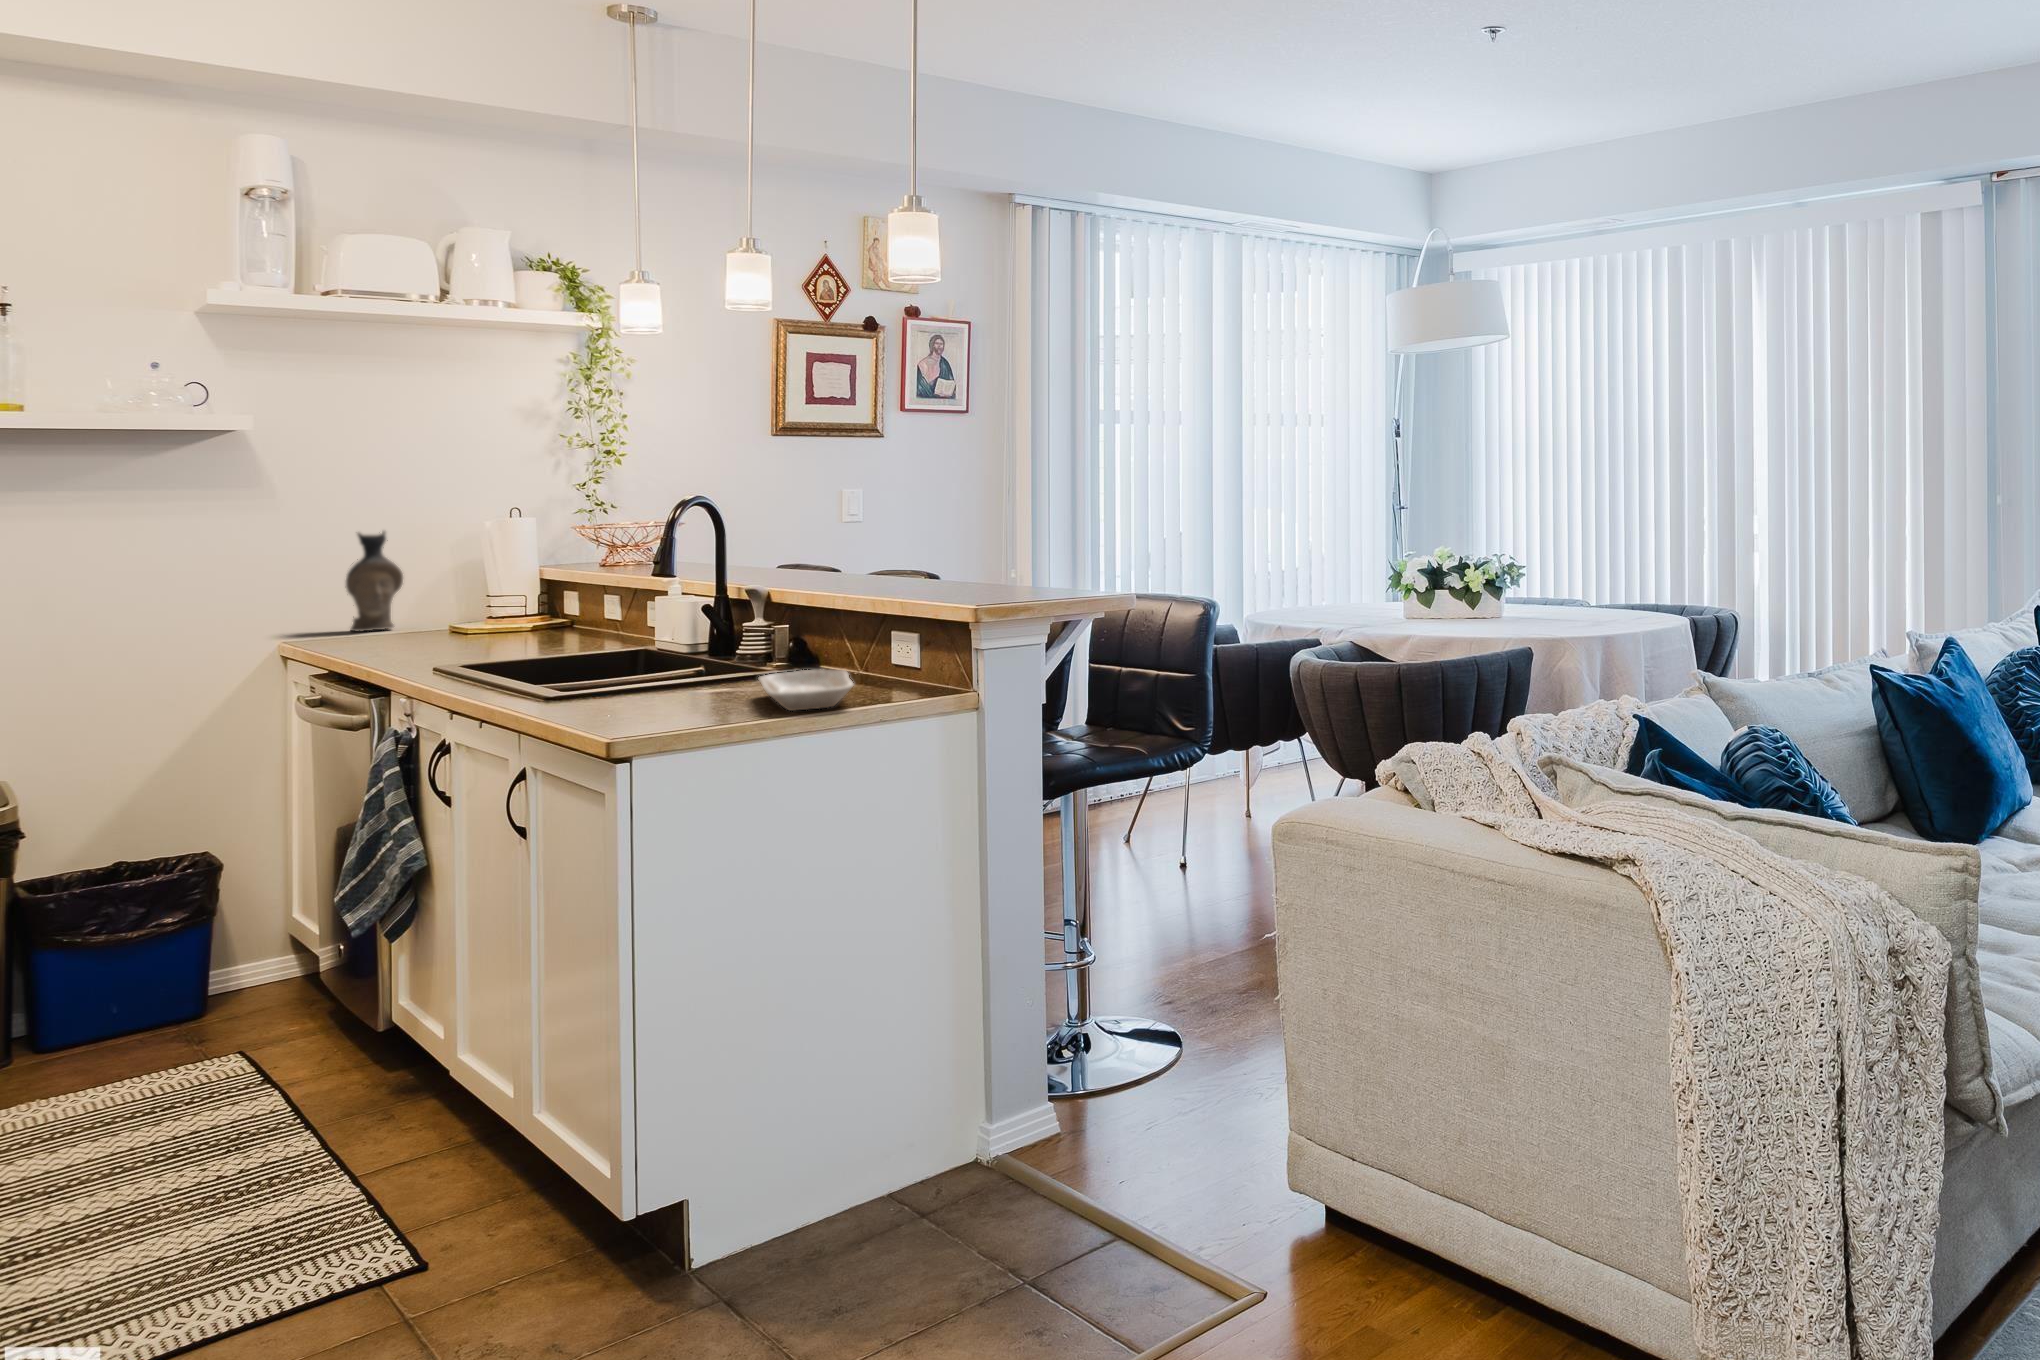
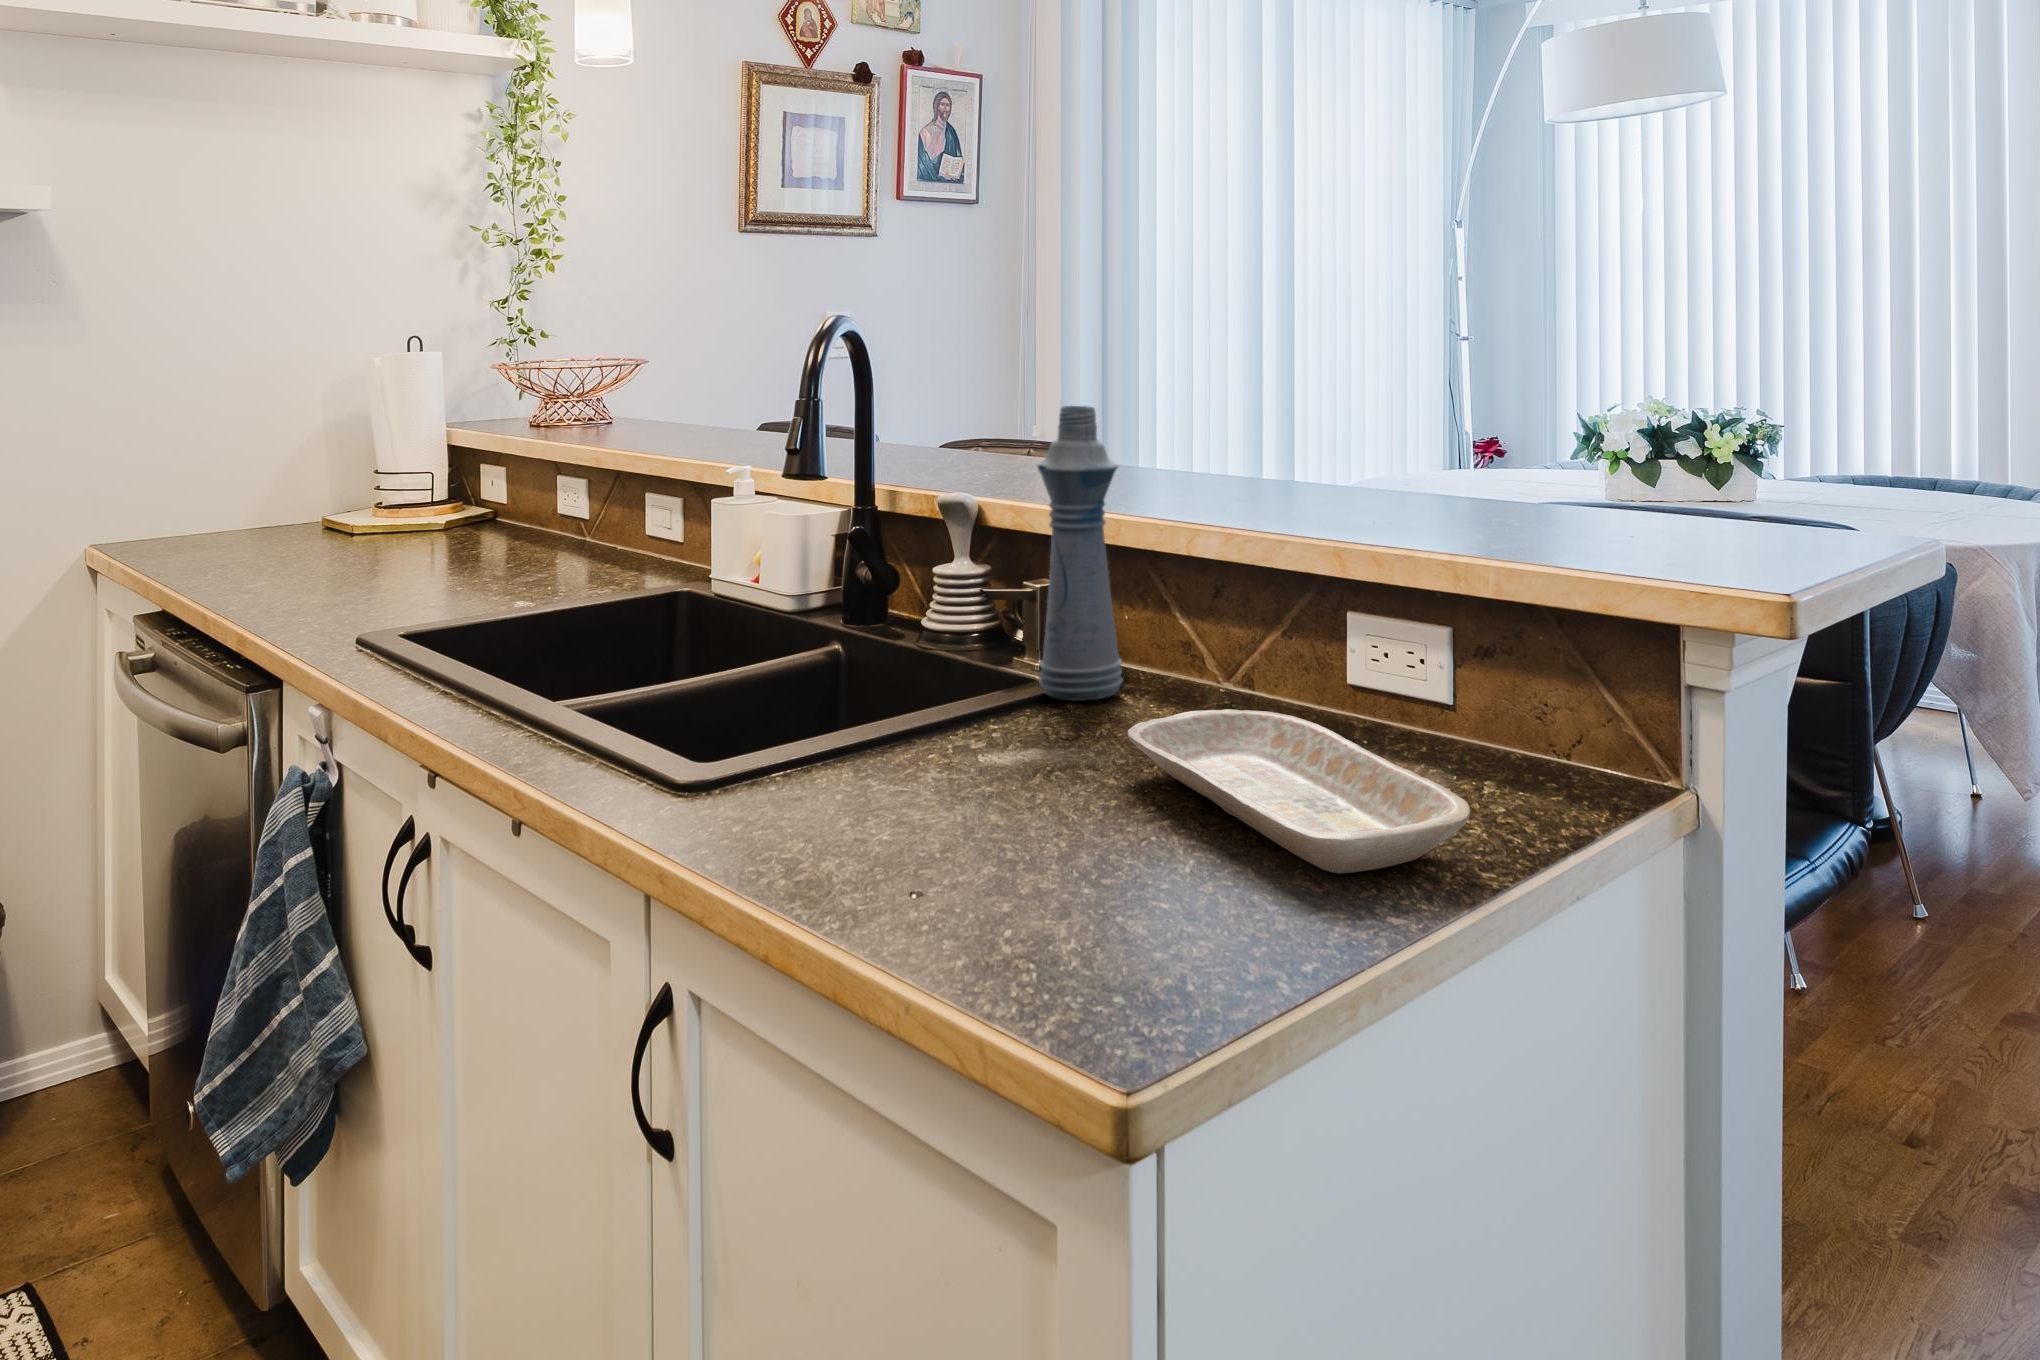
ceramic pitcher: present [346,531,403,632] -> none [178,350,260,526]
bottle: none [769,539,816,678] -> present [1037,406,1123,701]

